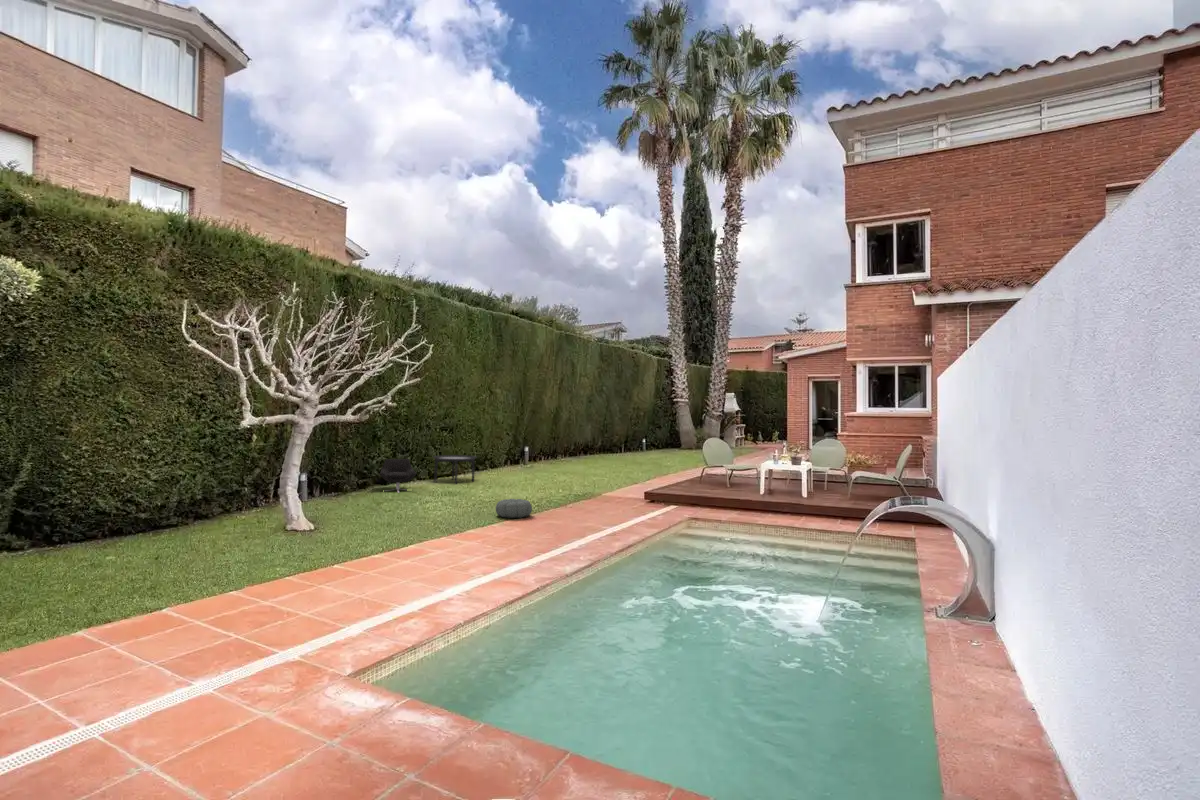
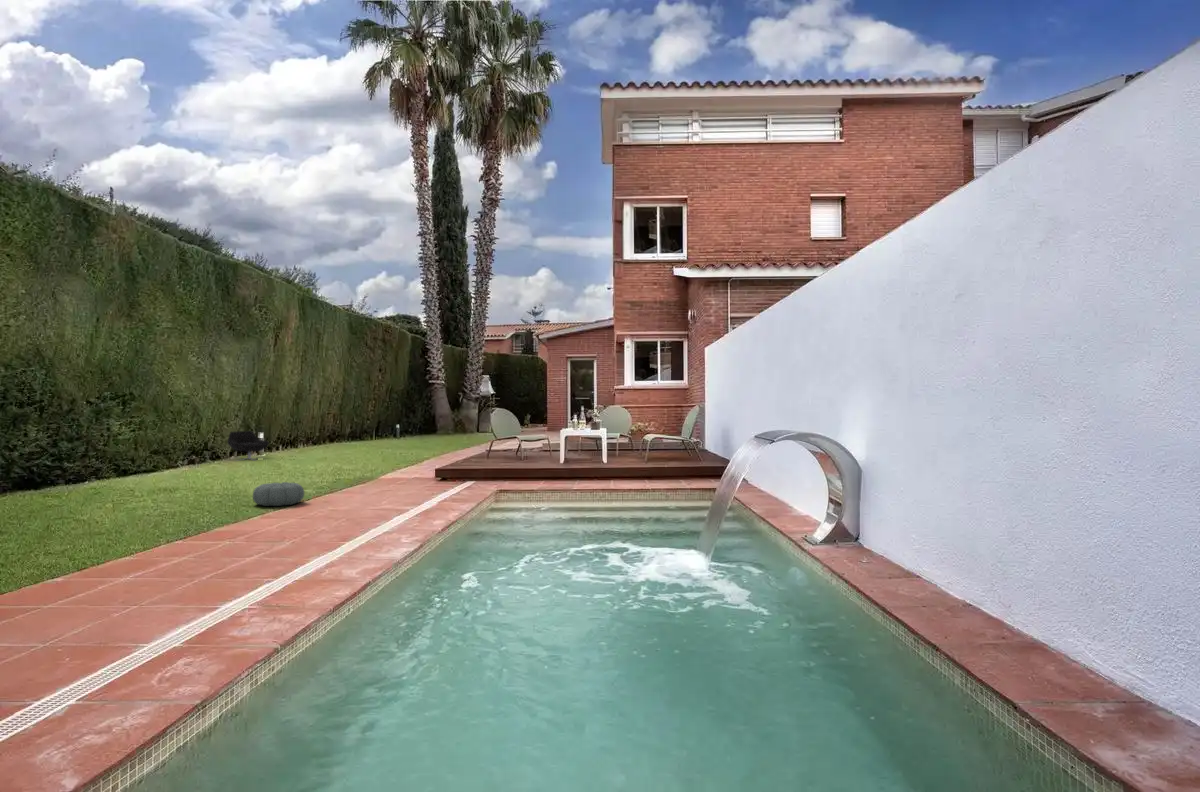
round table: present [434,455,477,484] -> none [134,440,202,476]
lounge chair: present [380,459,416,493] -> present [228,431,269,459]

